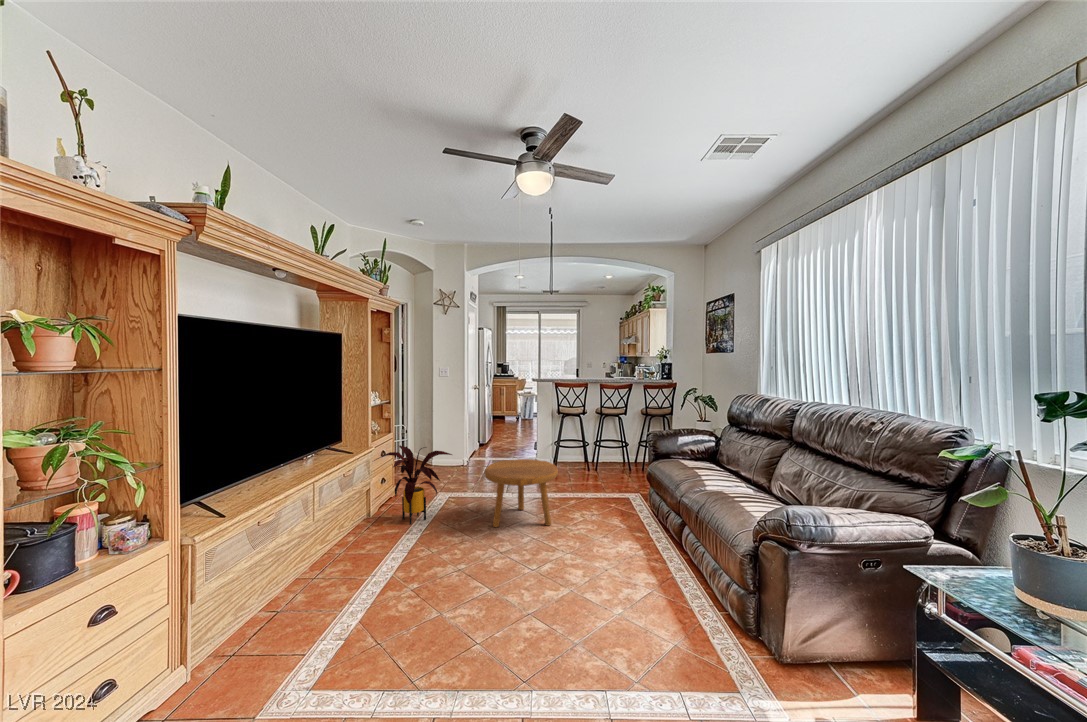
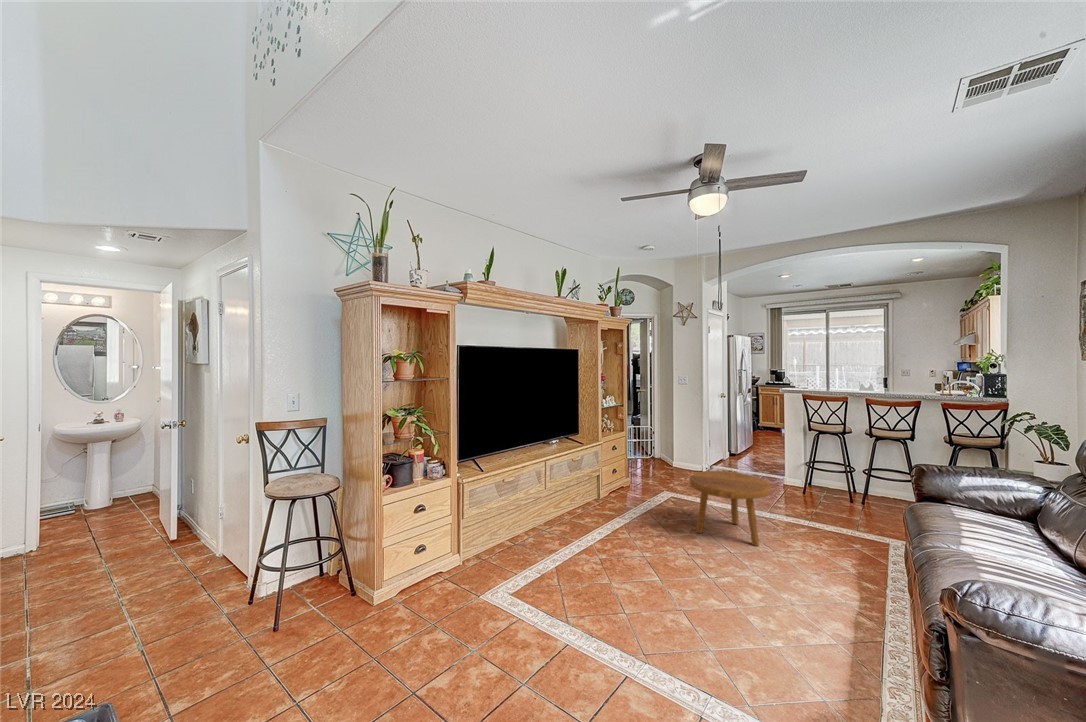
house plant: present [374,445,452,524] -> none [599,443,666,512]

